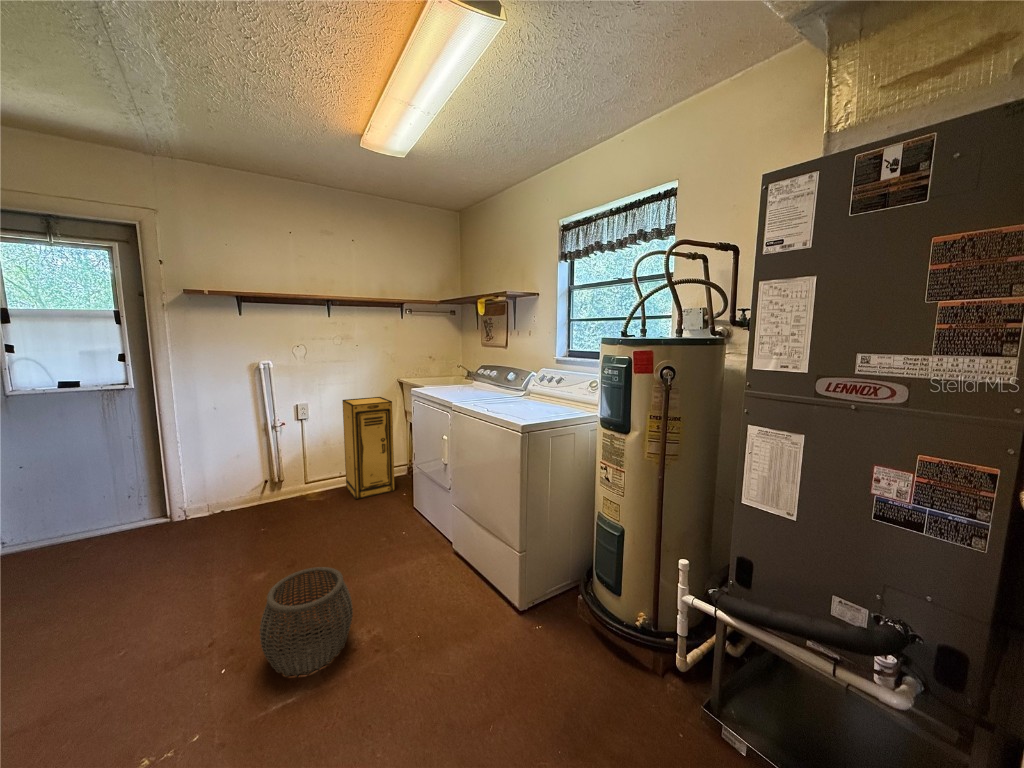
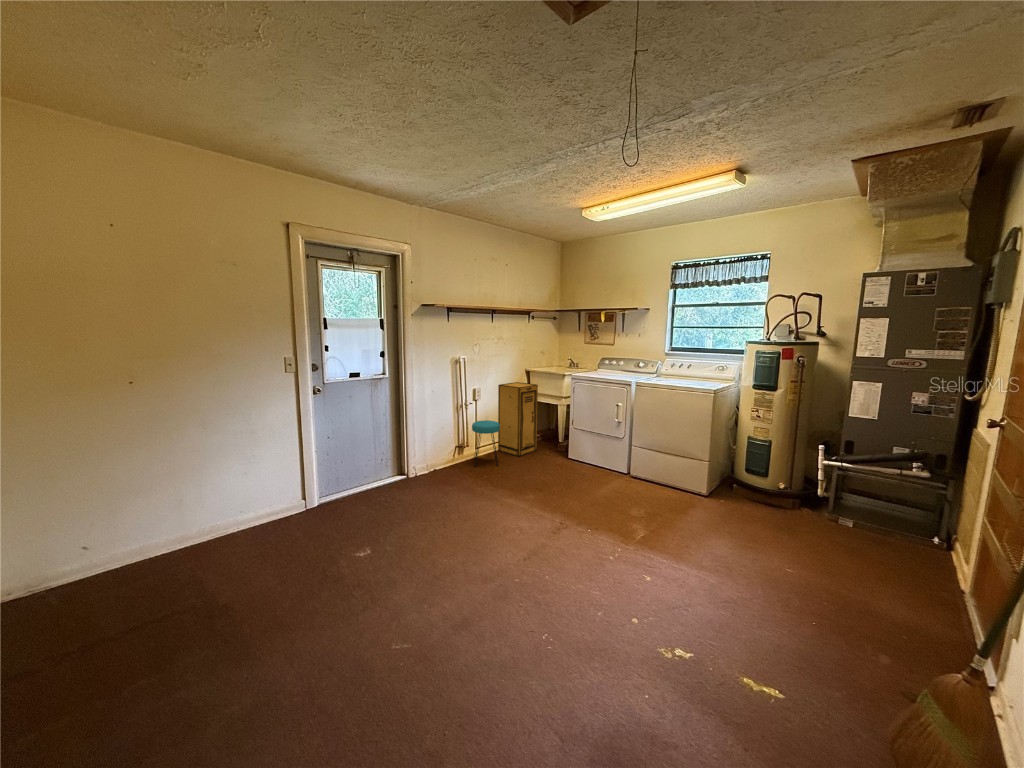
stool: none [277,448,325,512] -> present [472,420,500,466]
woven basket: present [260,567,353,676] -> none [598,475,647,528]

